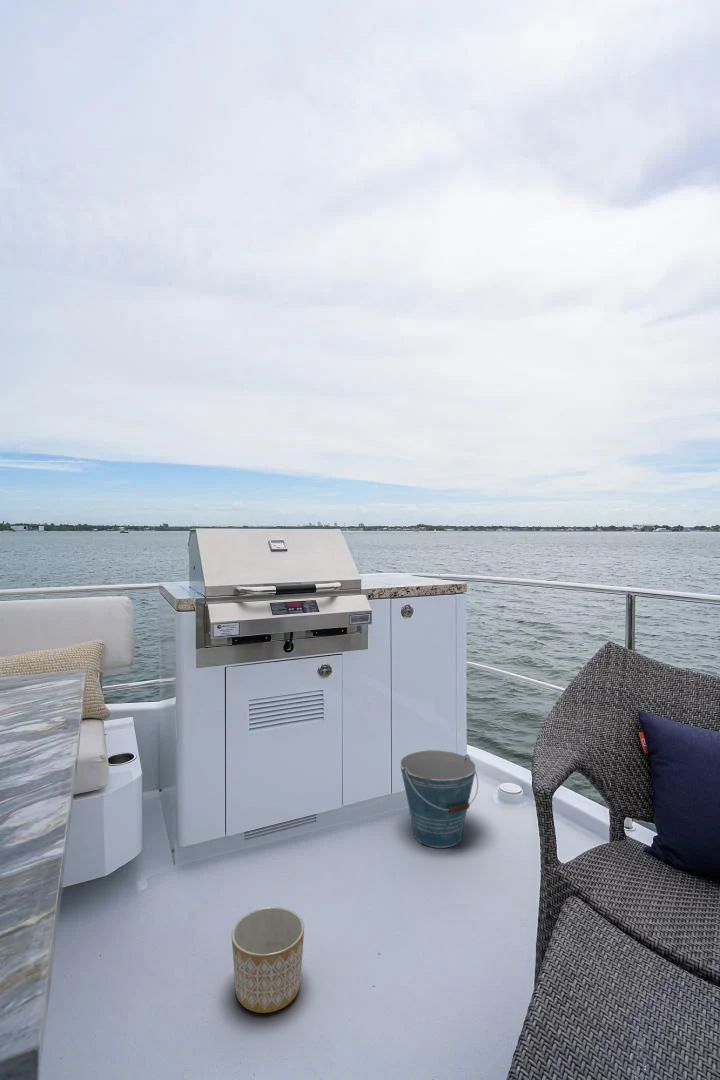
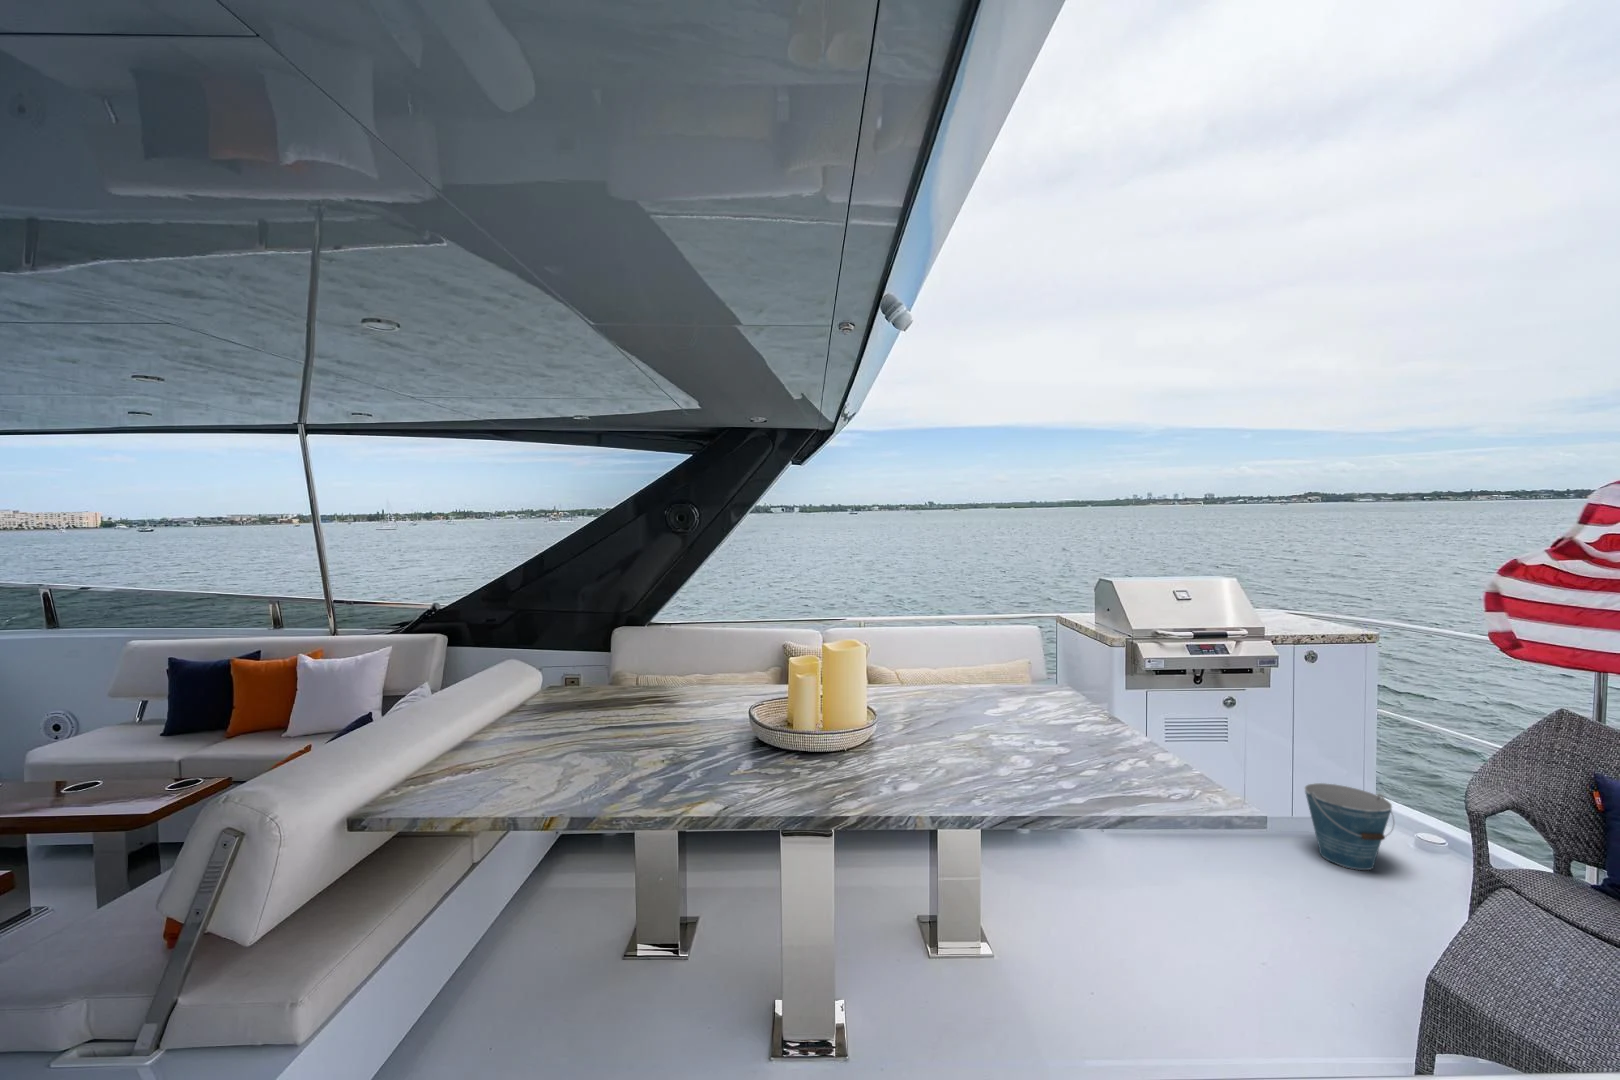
planter: present [232,907,304,1013] -> none [1184,861,1242,927]

